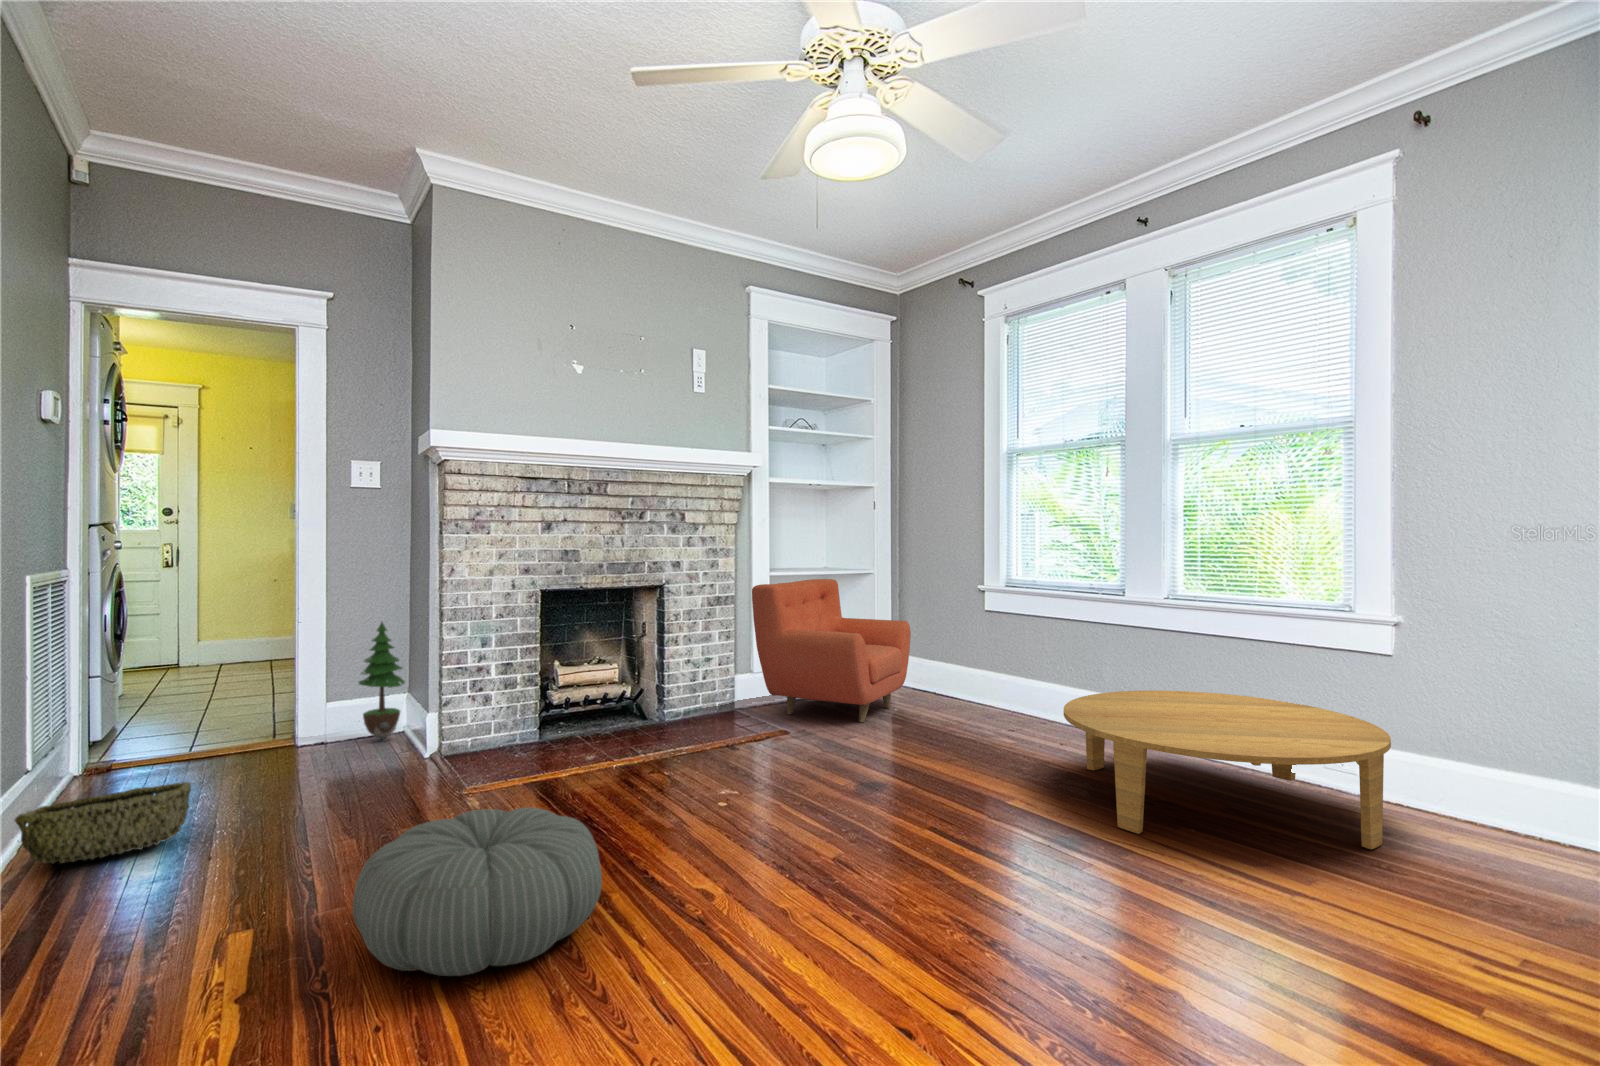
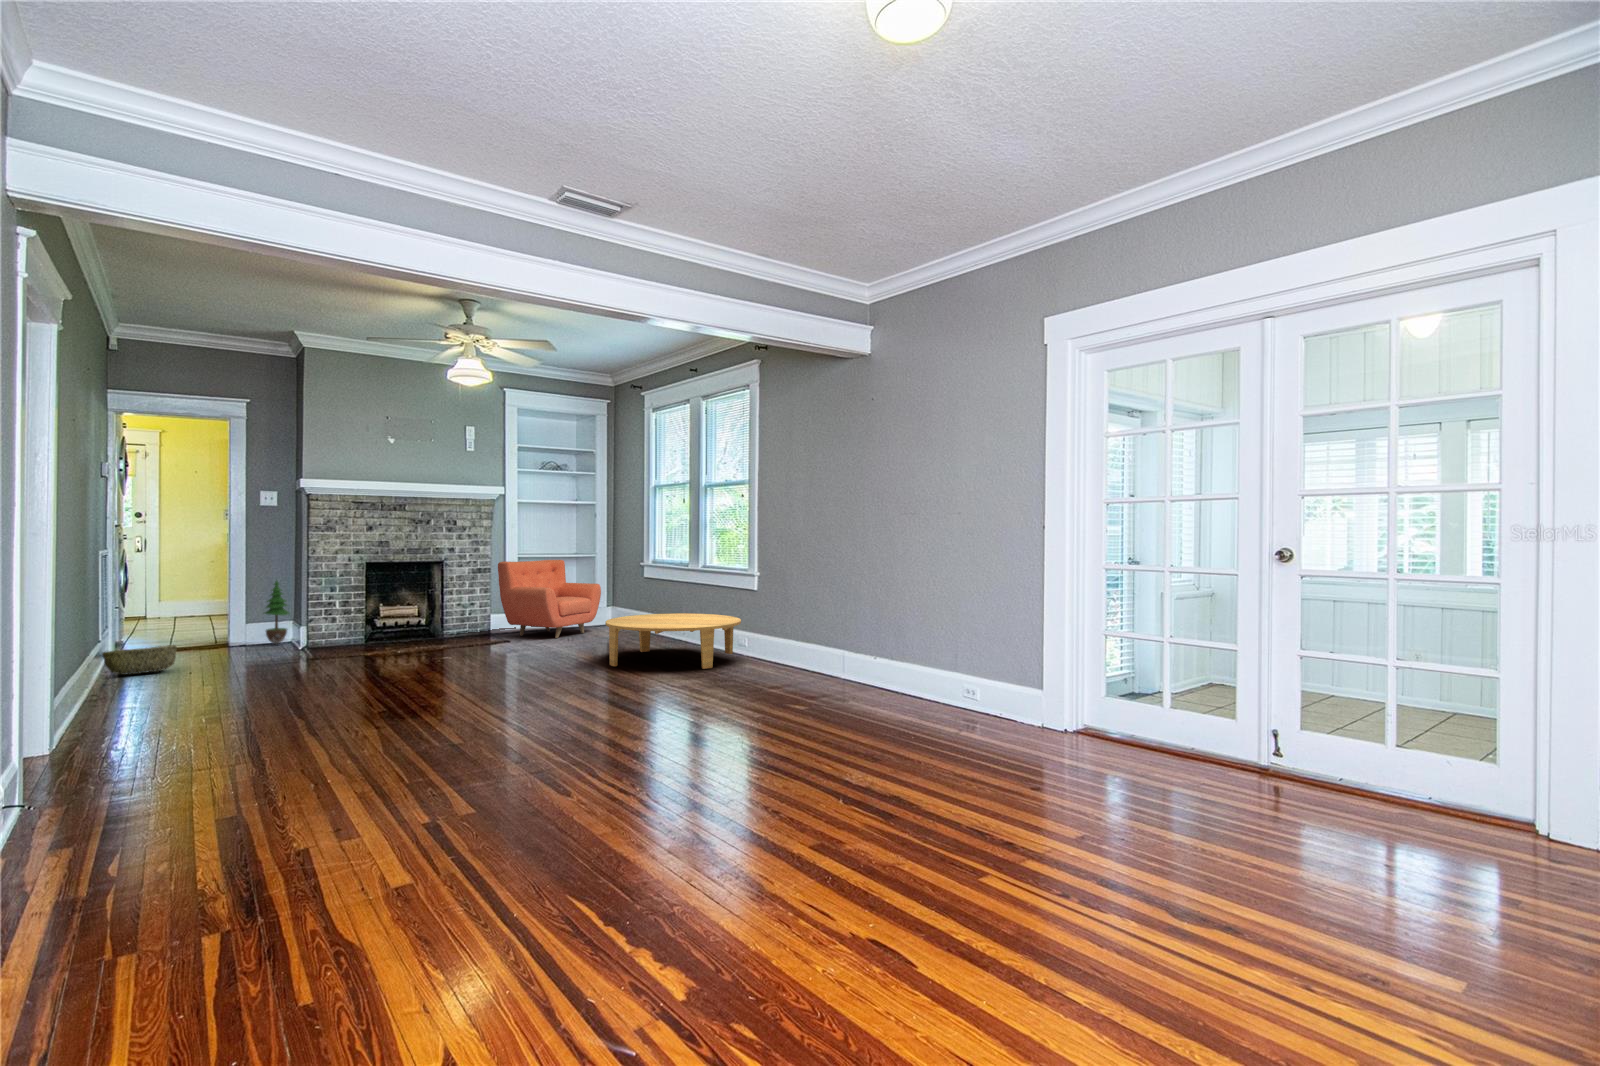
pouf: present [353,807,602,976] -> none [249,644,352,691]

